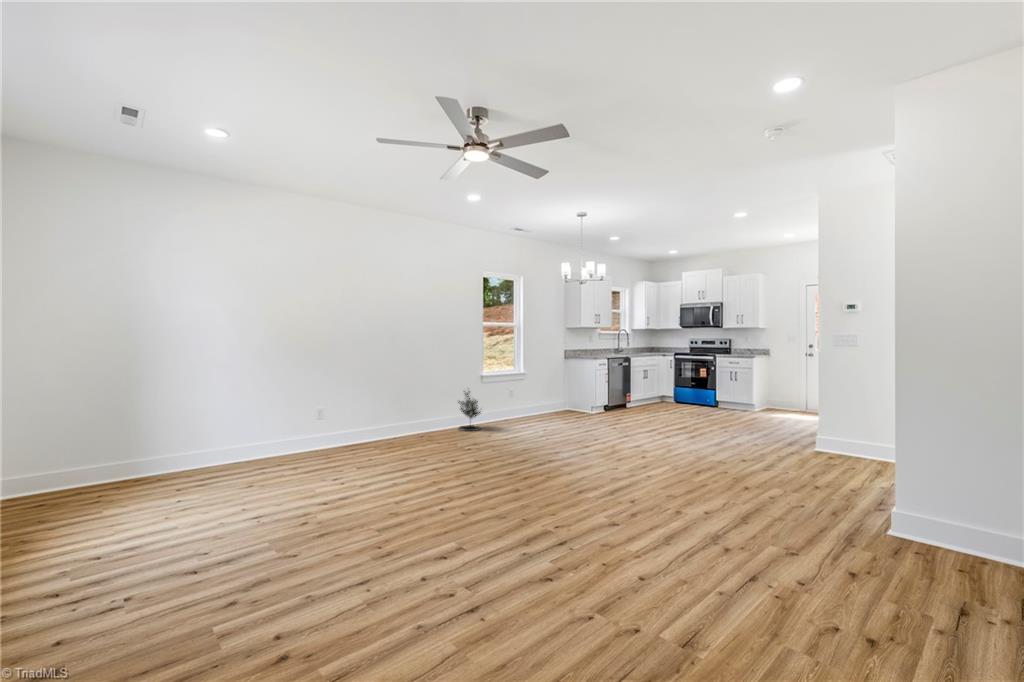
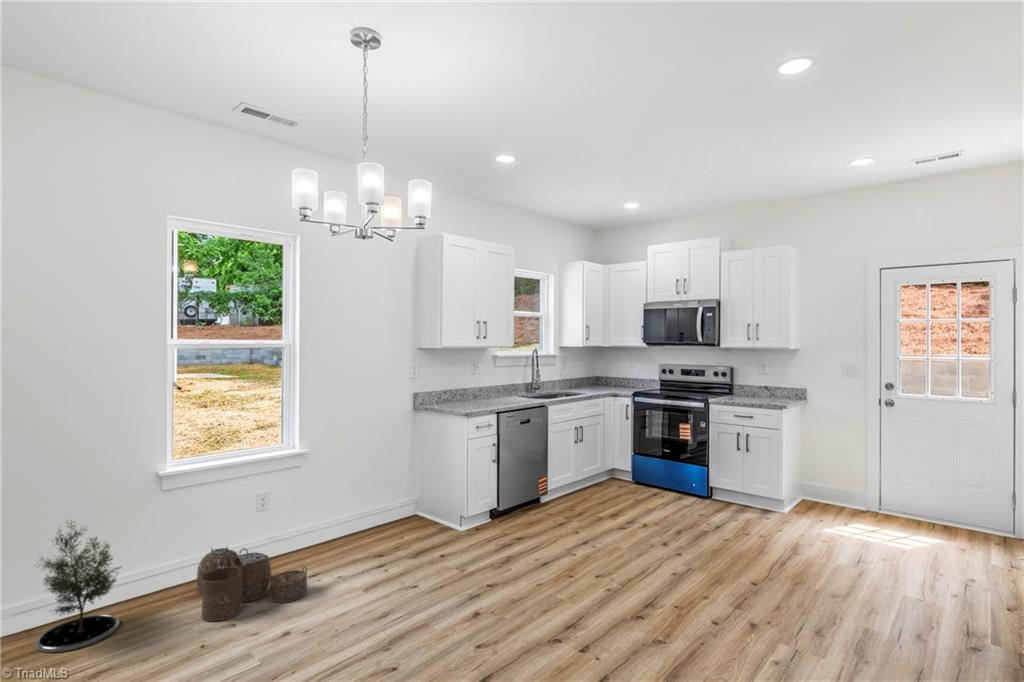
woven basket: none [495,407,541,428] -> present [197,547,307,621]

